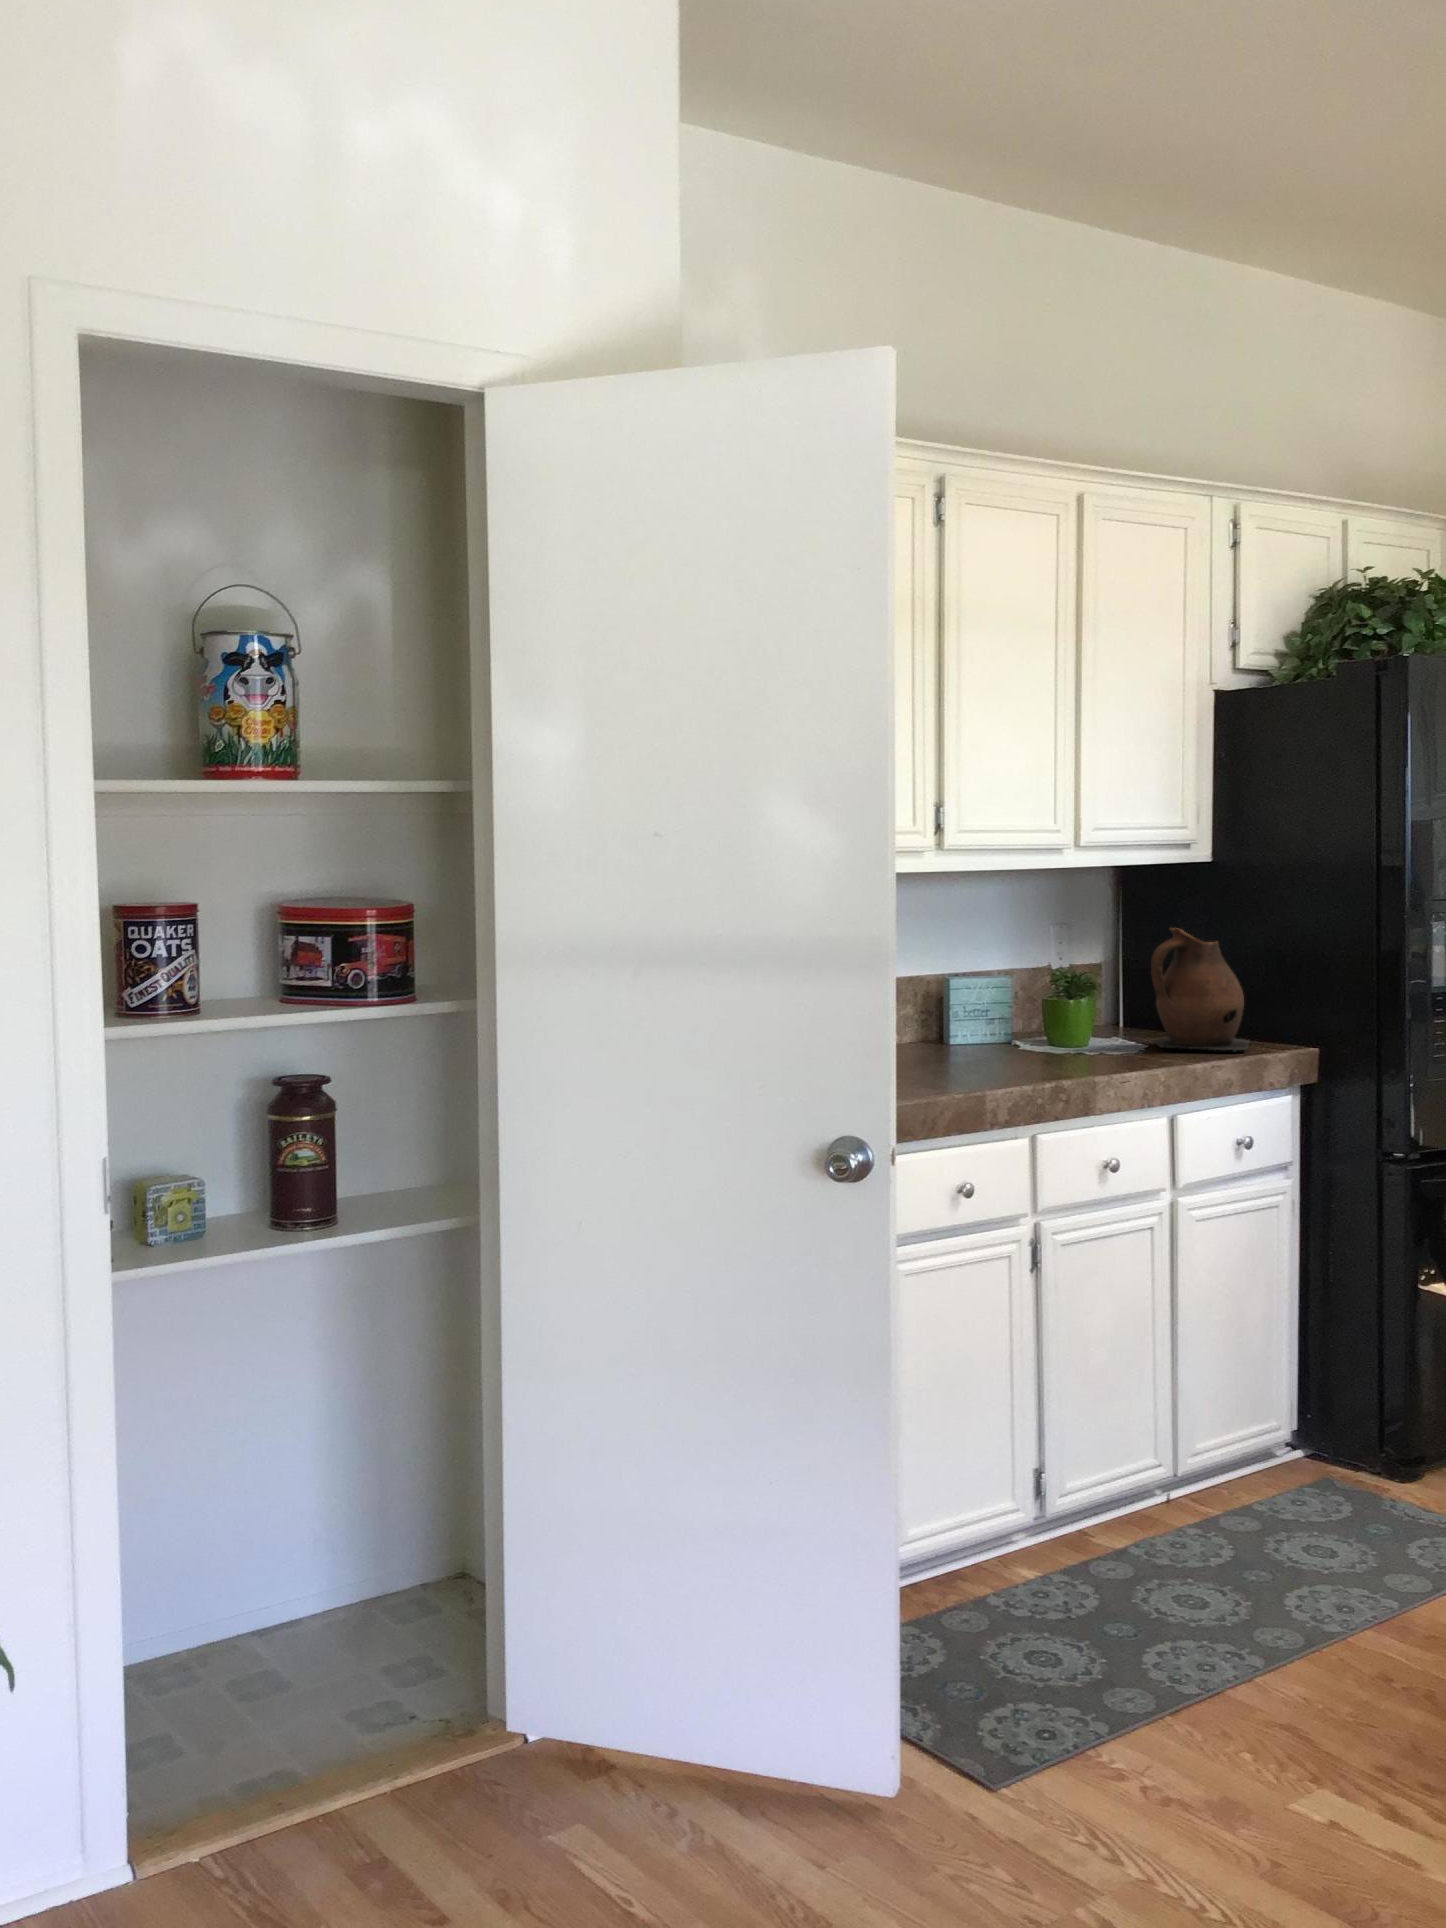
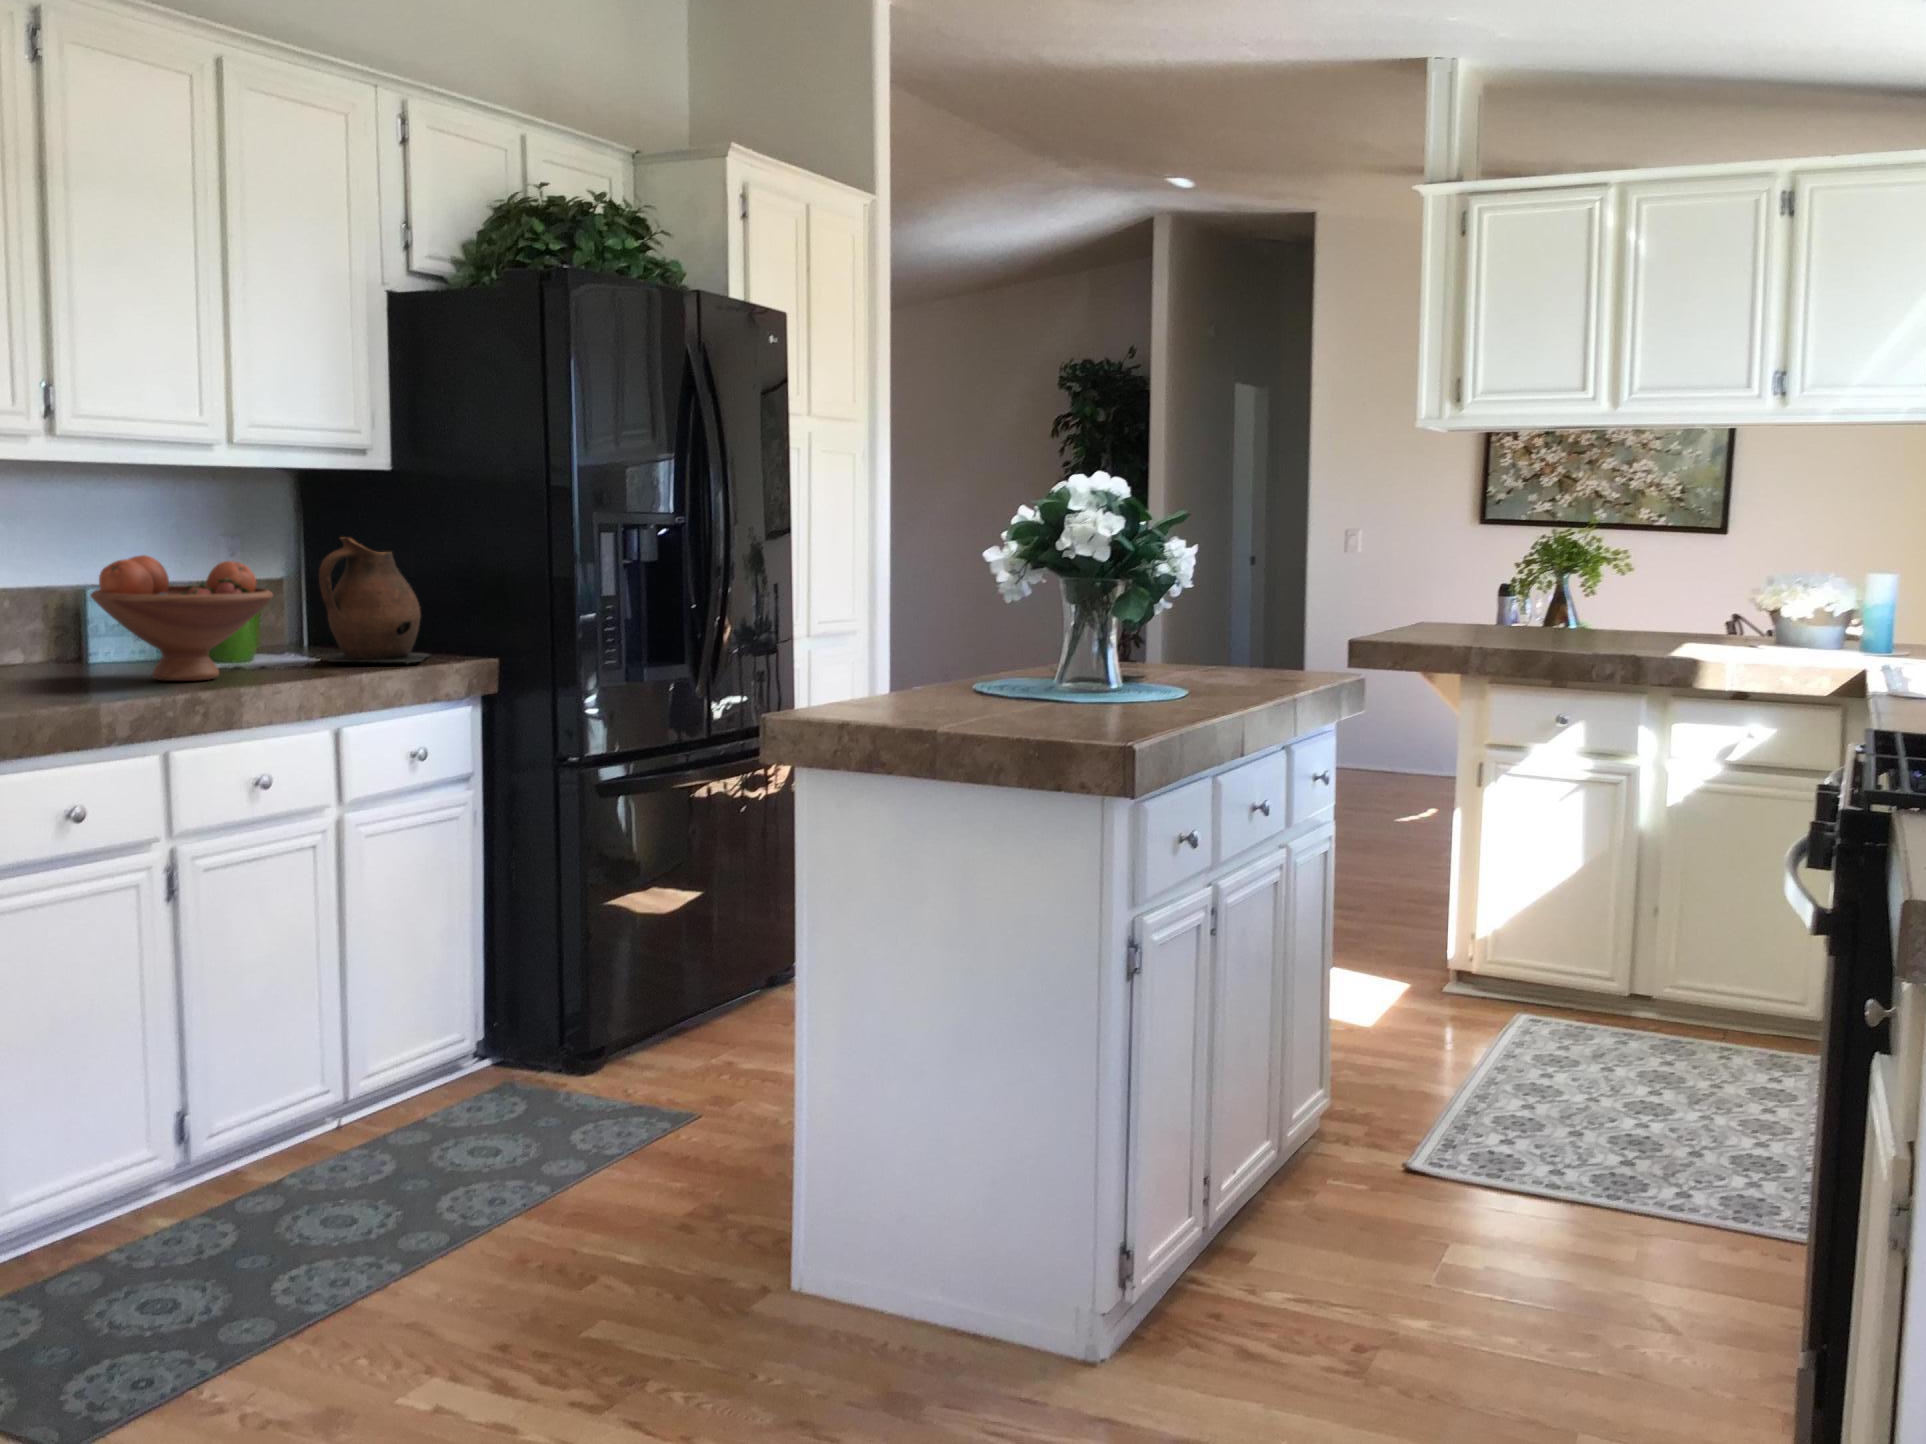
fruit bowl: none [964,949,1119,1065] -> present [90,555,273,681]

